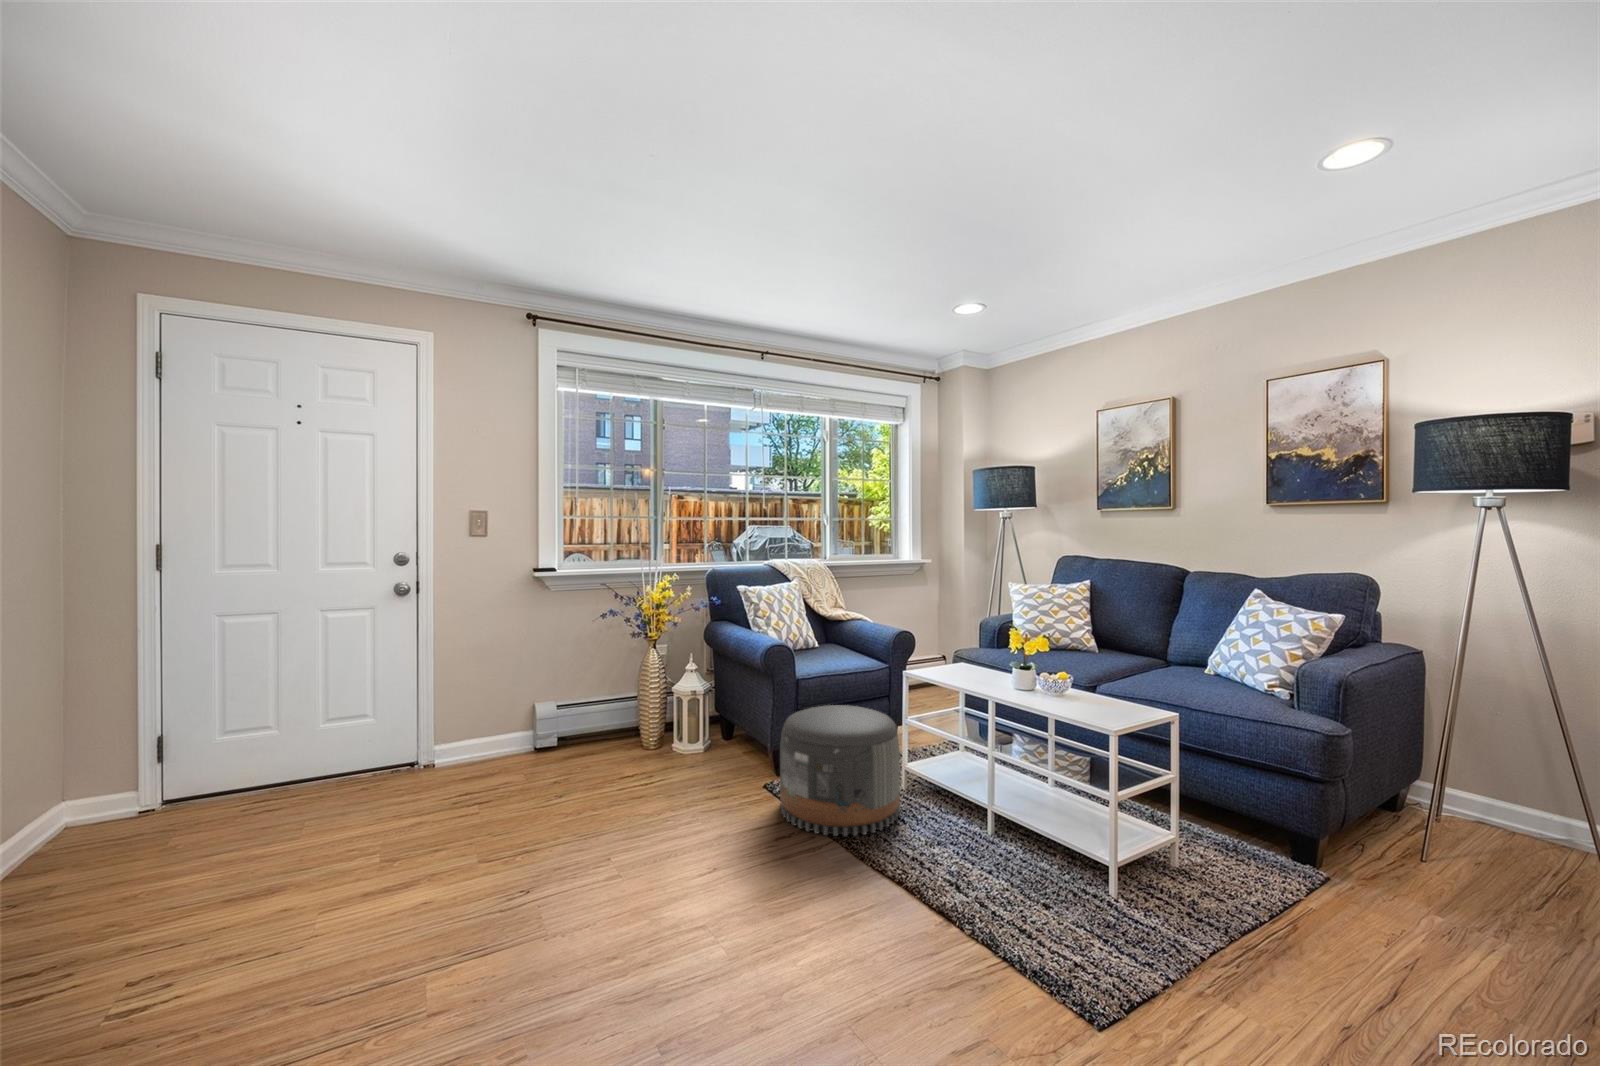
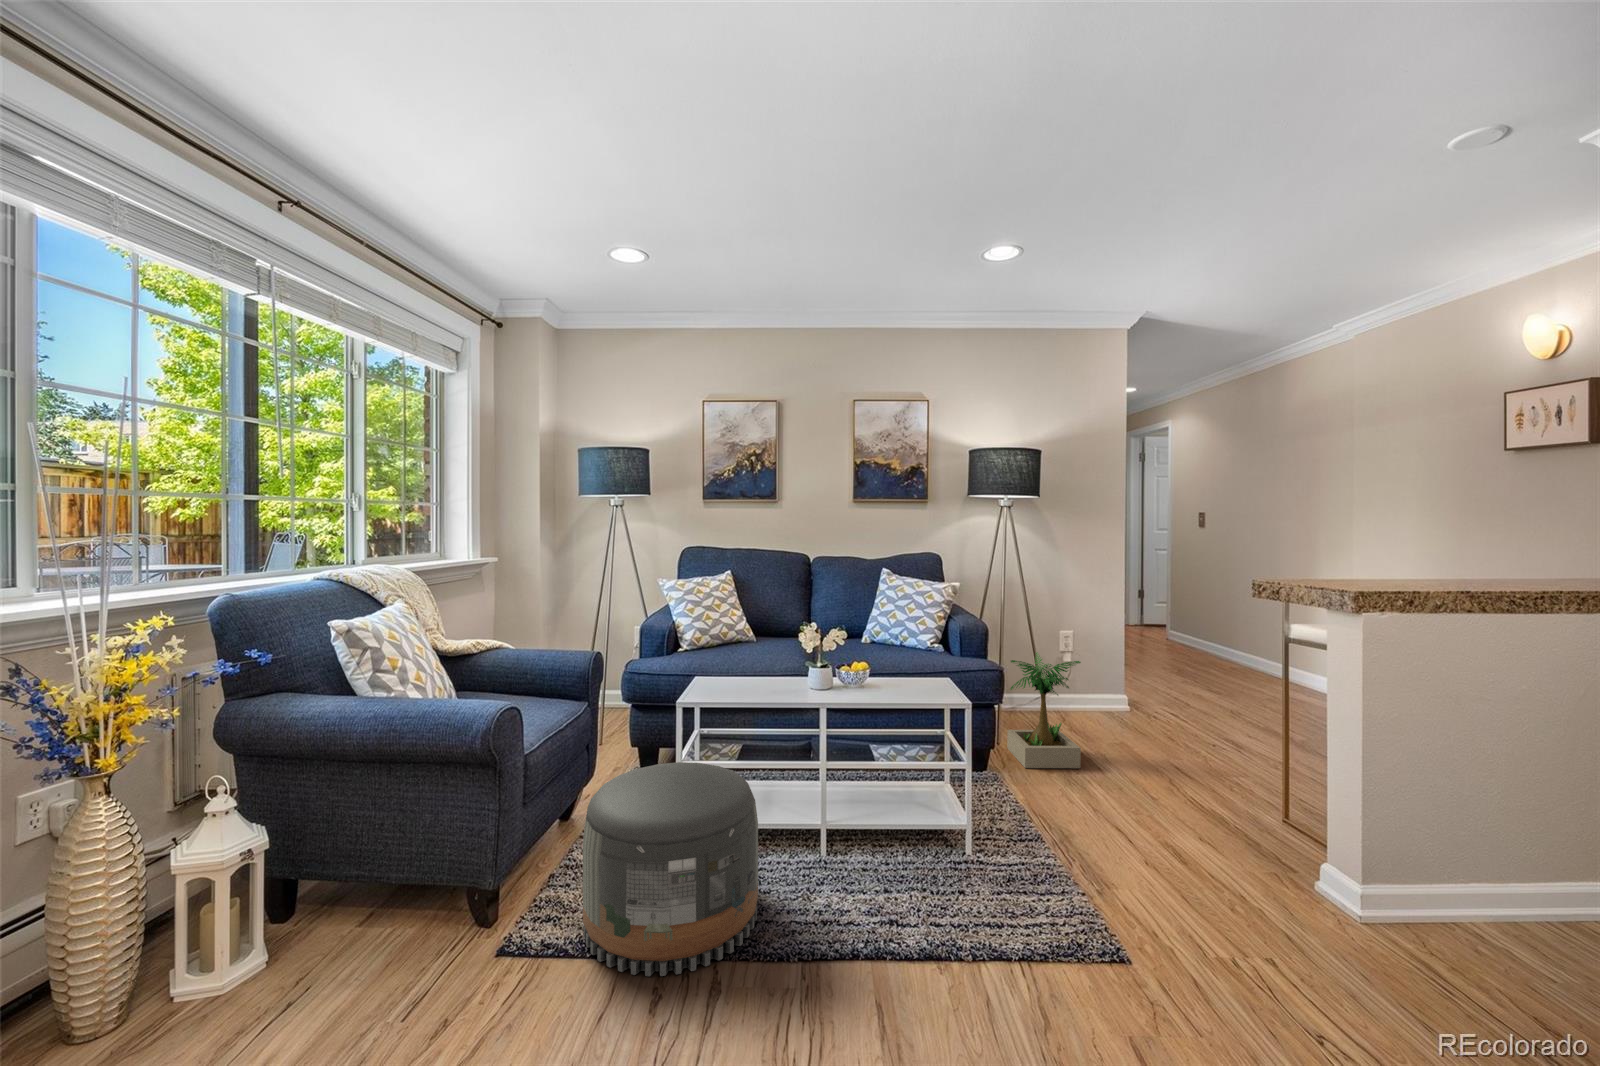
potted plant: none [1368,729,1548,929] -> present [1007,653,1081,768]

